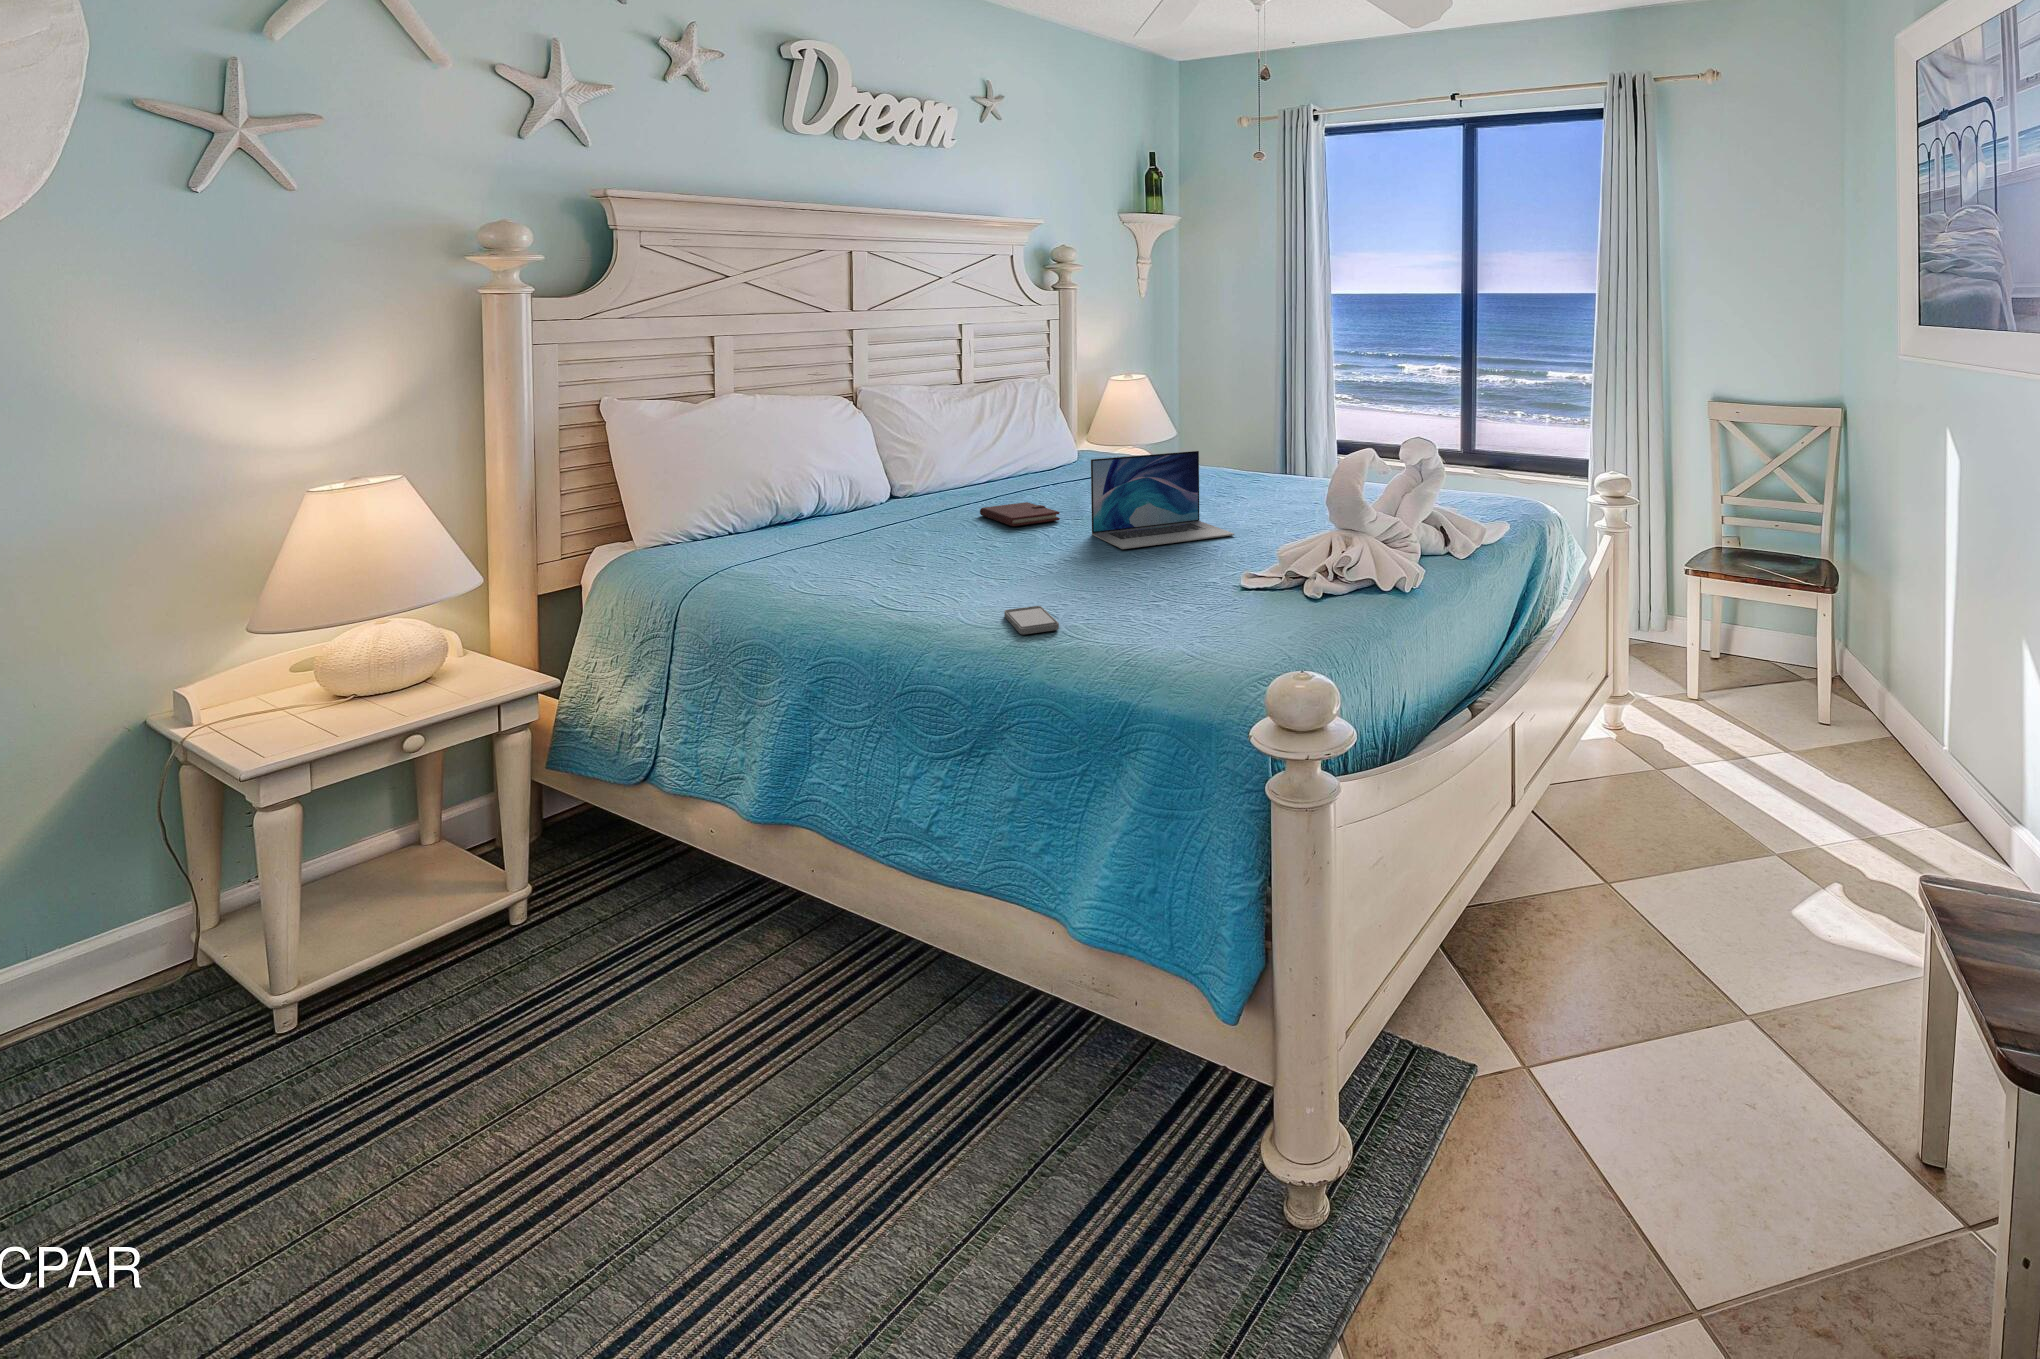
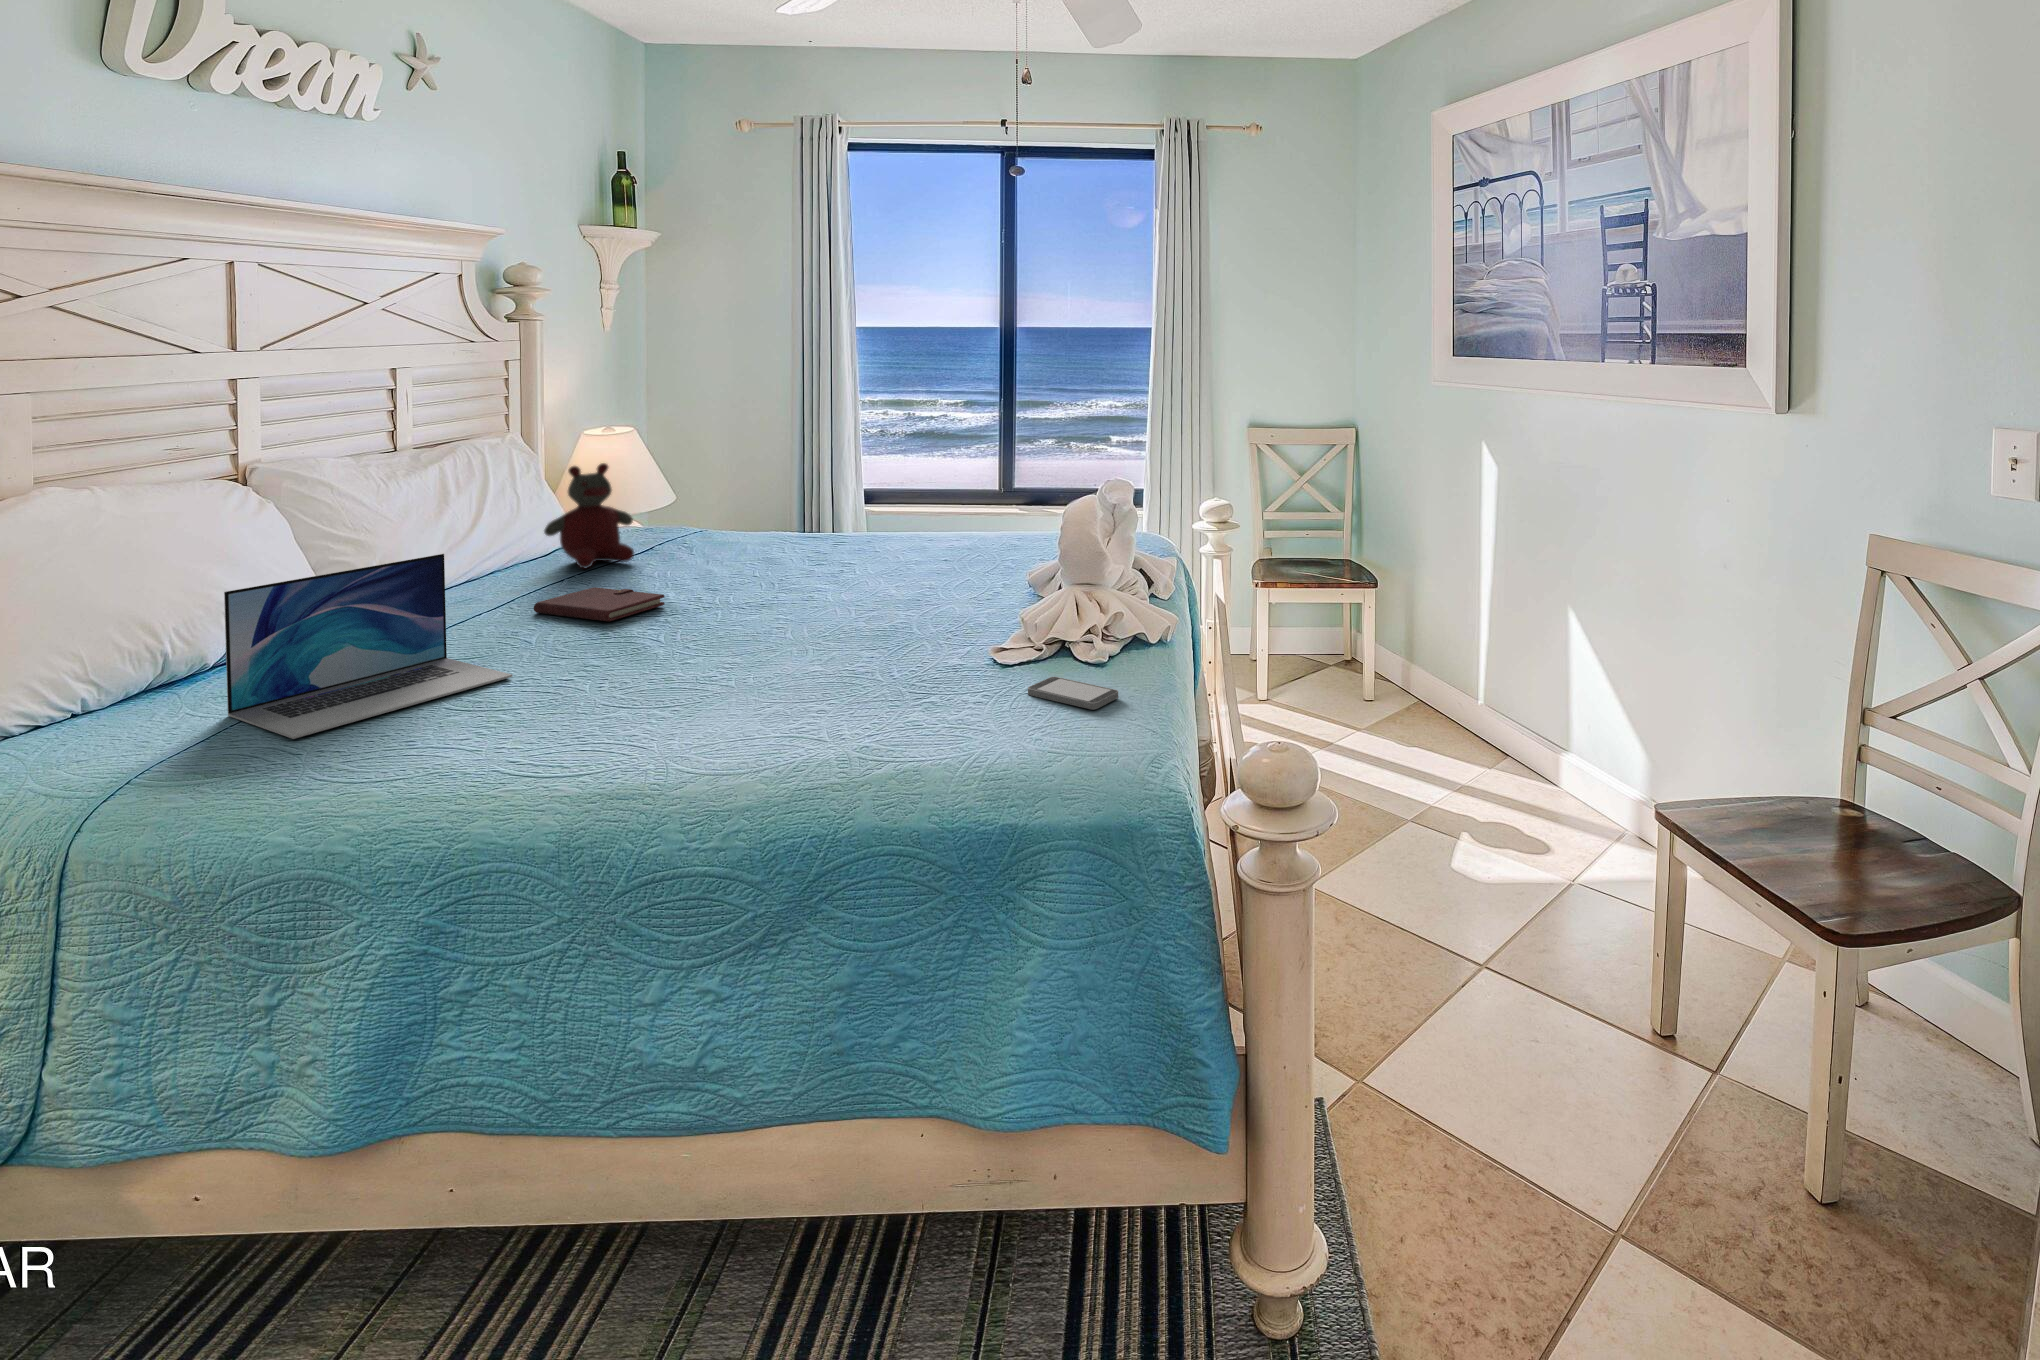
stuffed bear: none [1023,409,1088,490] -> present [544,463,634,568]
laptop: present [1091,451,1234,549] -> present [224,554,513,739]
smartphone: present [1004,606,1059,634] -> present [1028,677,1118,710]

